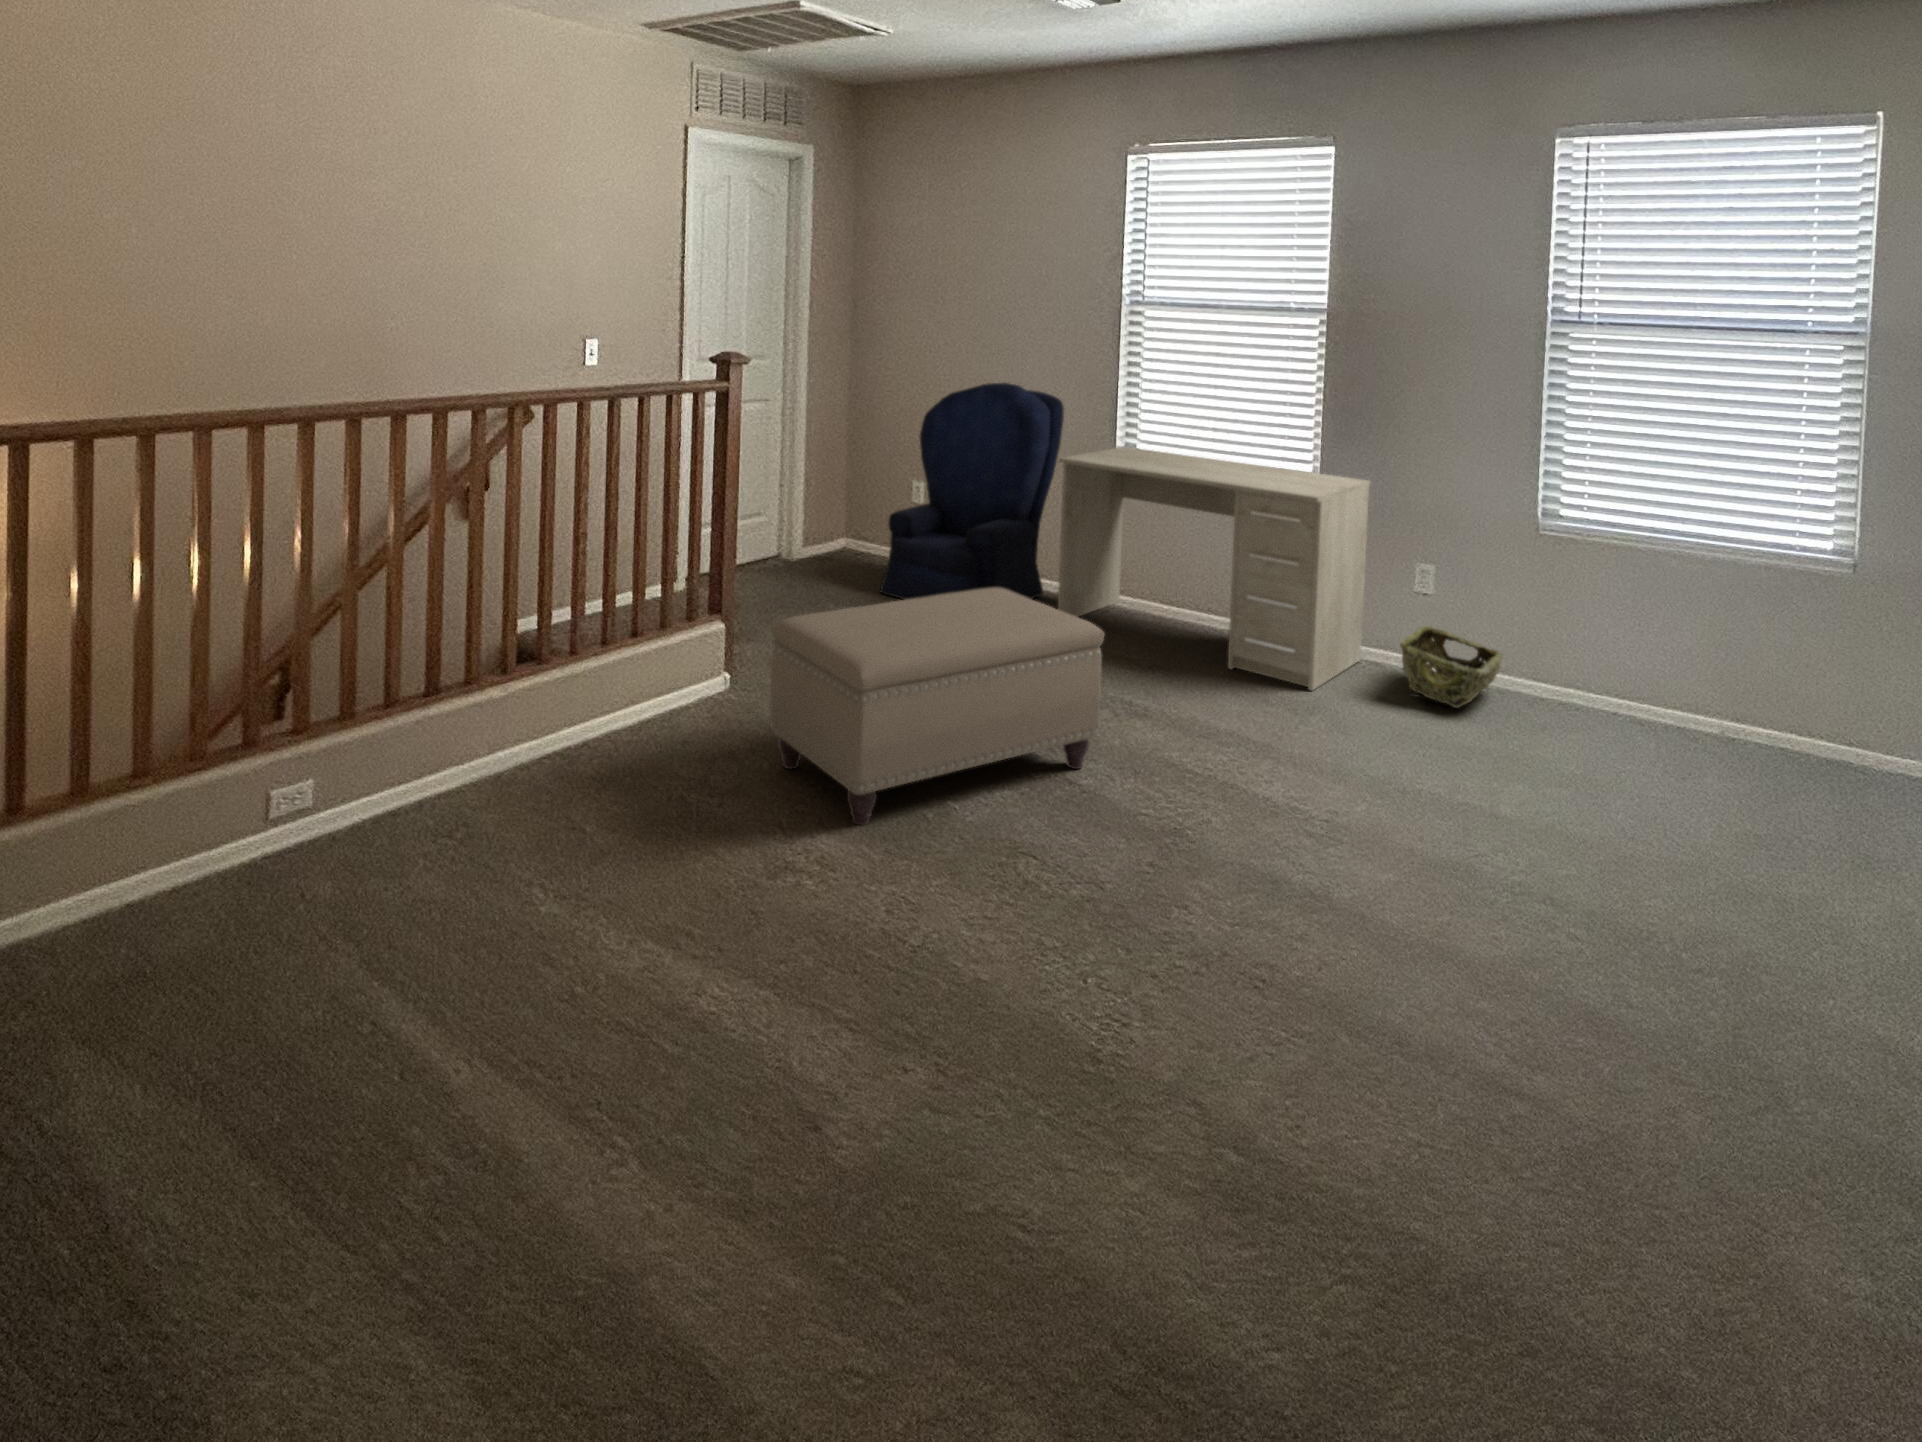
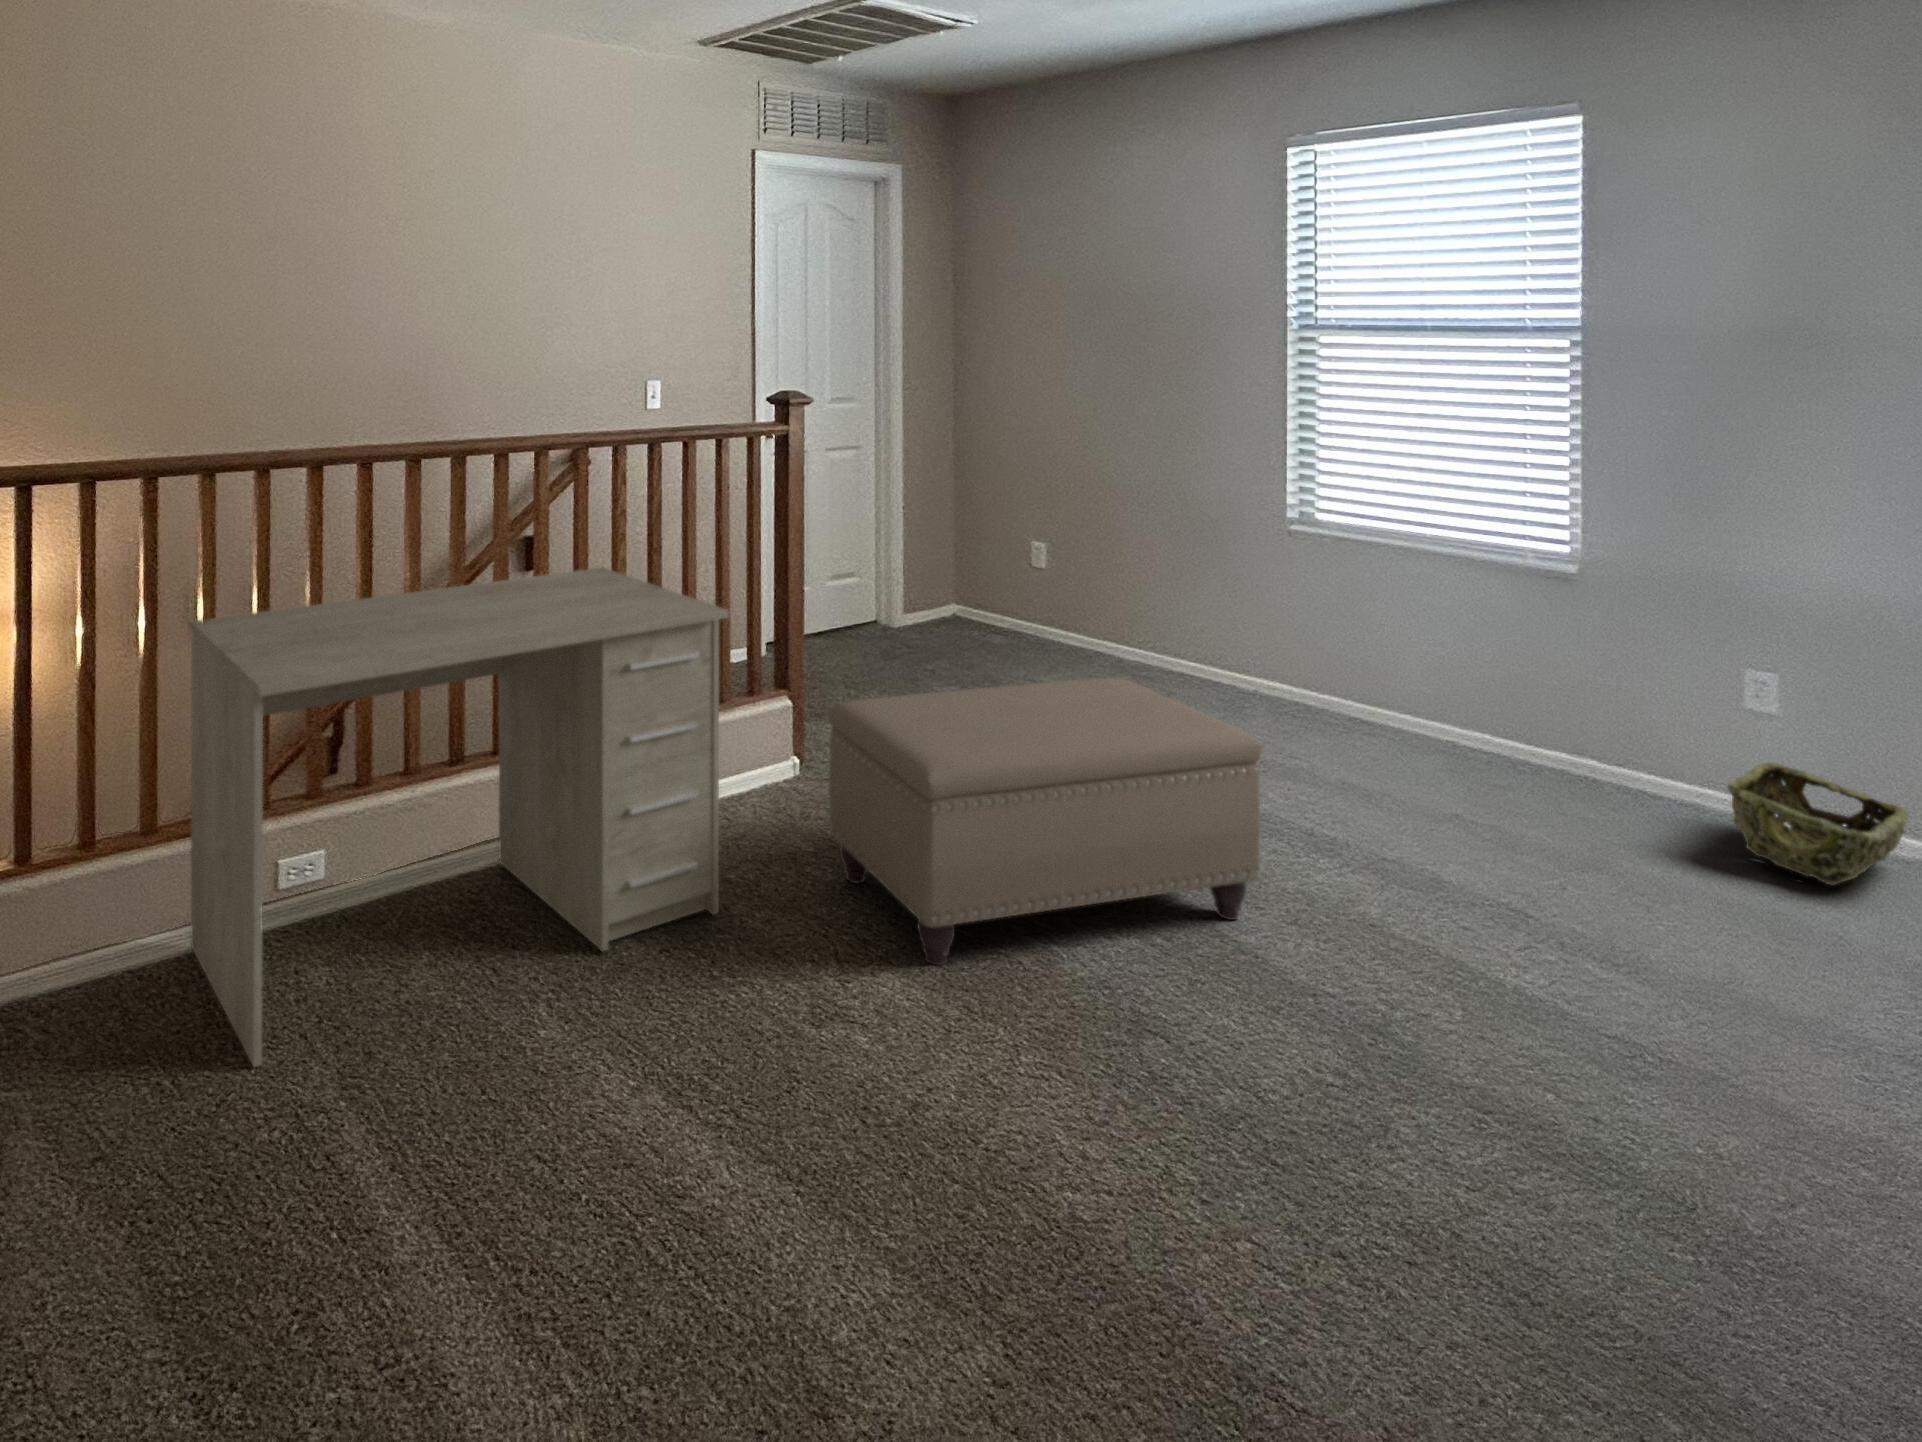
armchair: present [880,383,1064,600] -> none [983,427,1212,706]
desk: present [1058,447,1370,691] -> present [190,568,729,1067]

